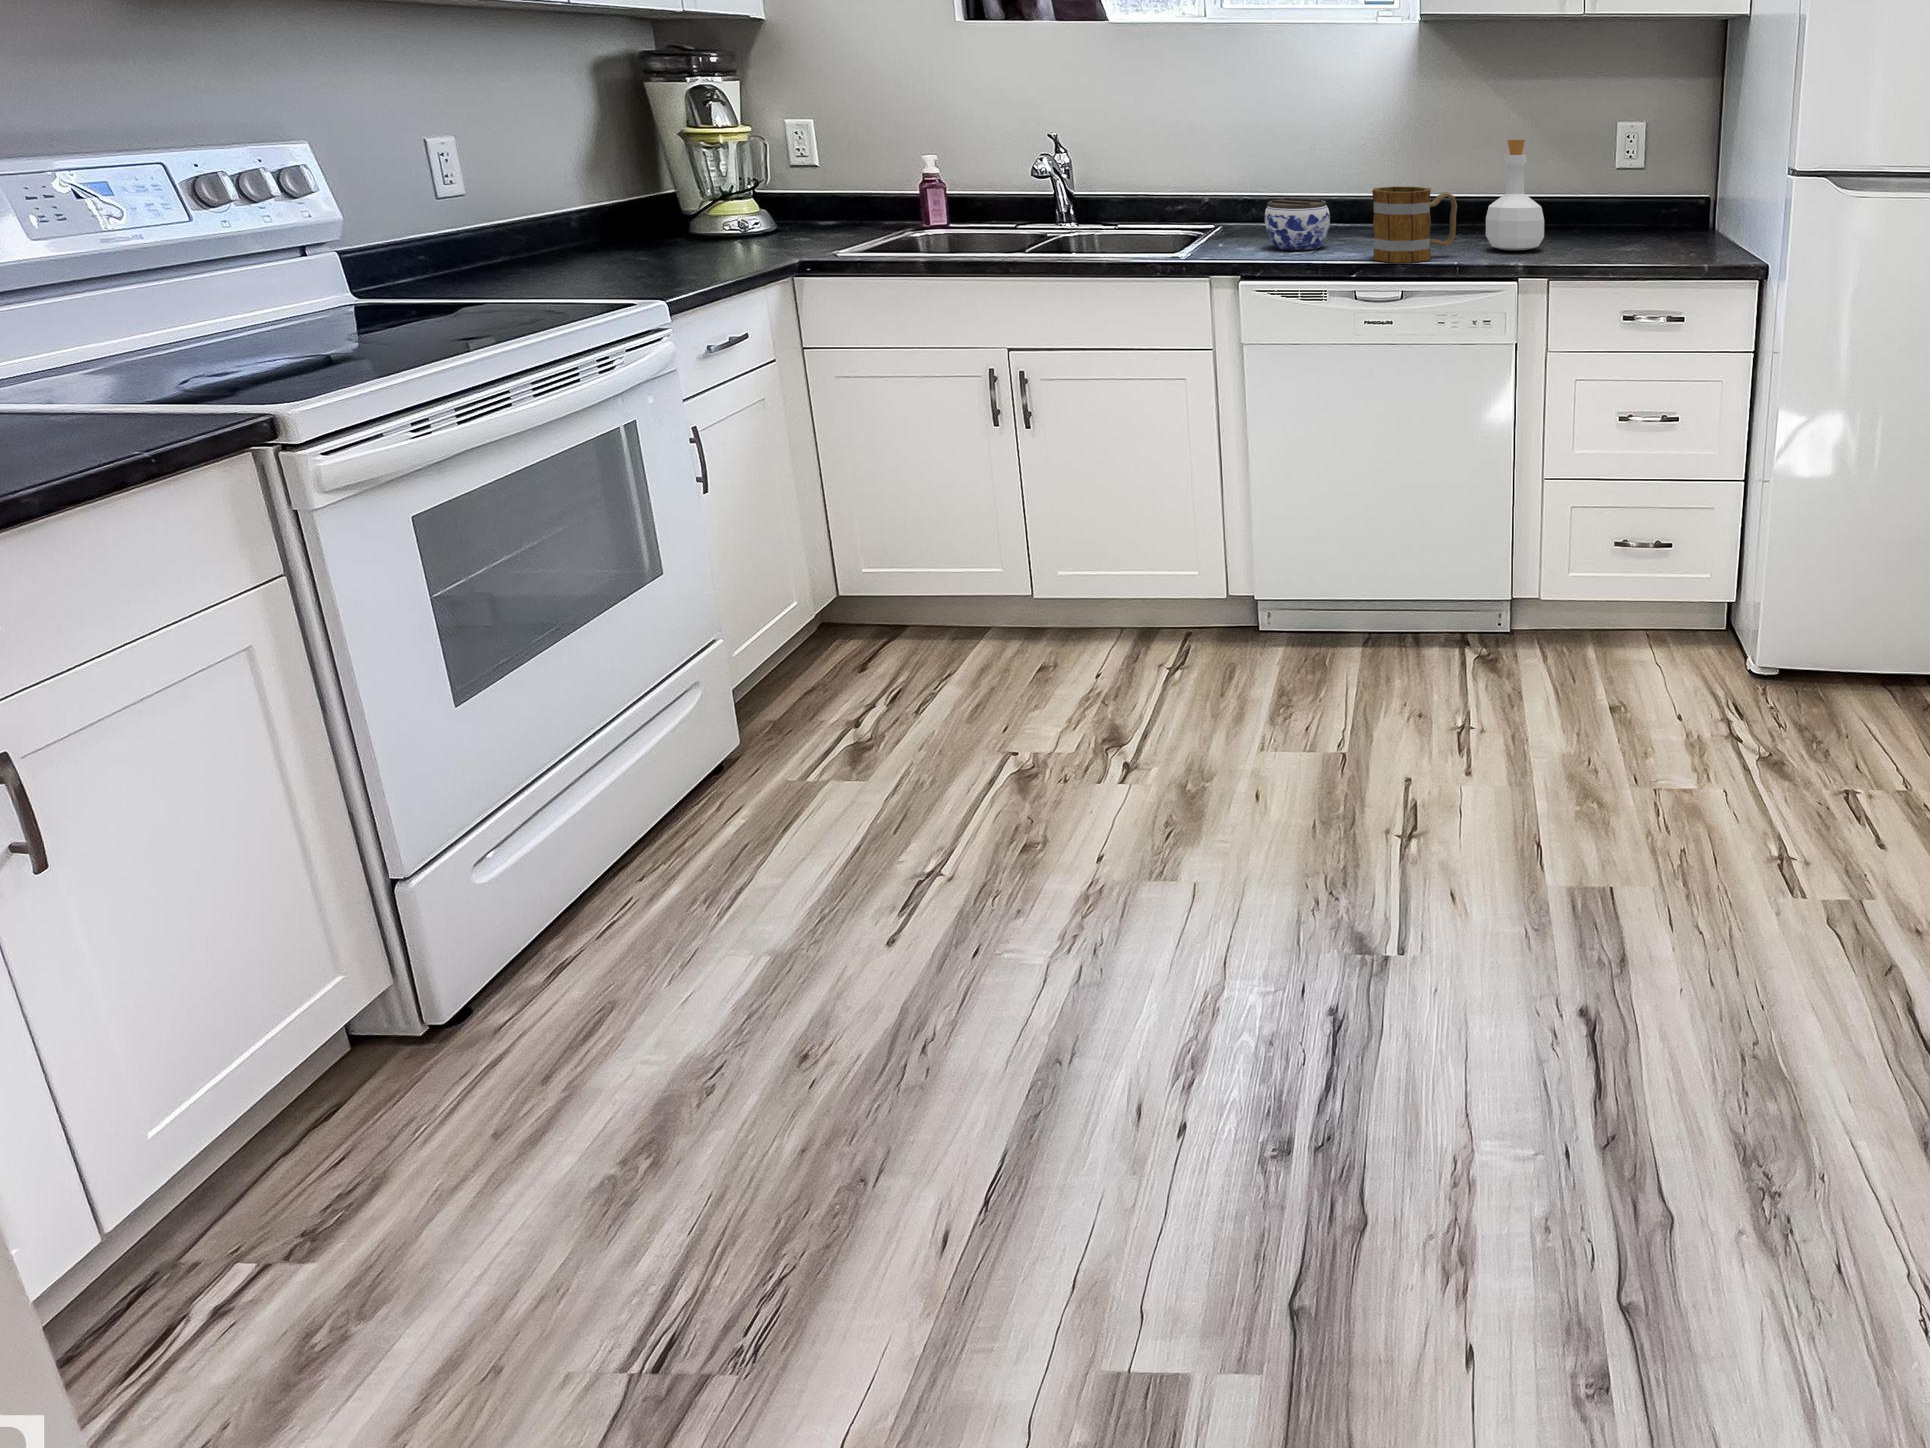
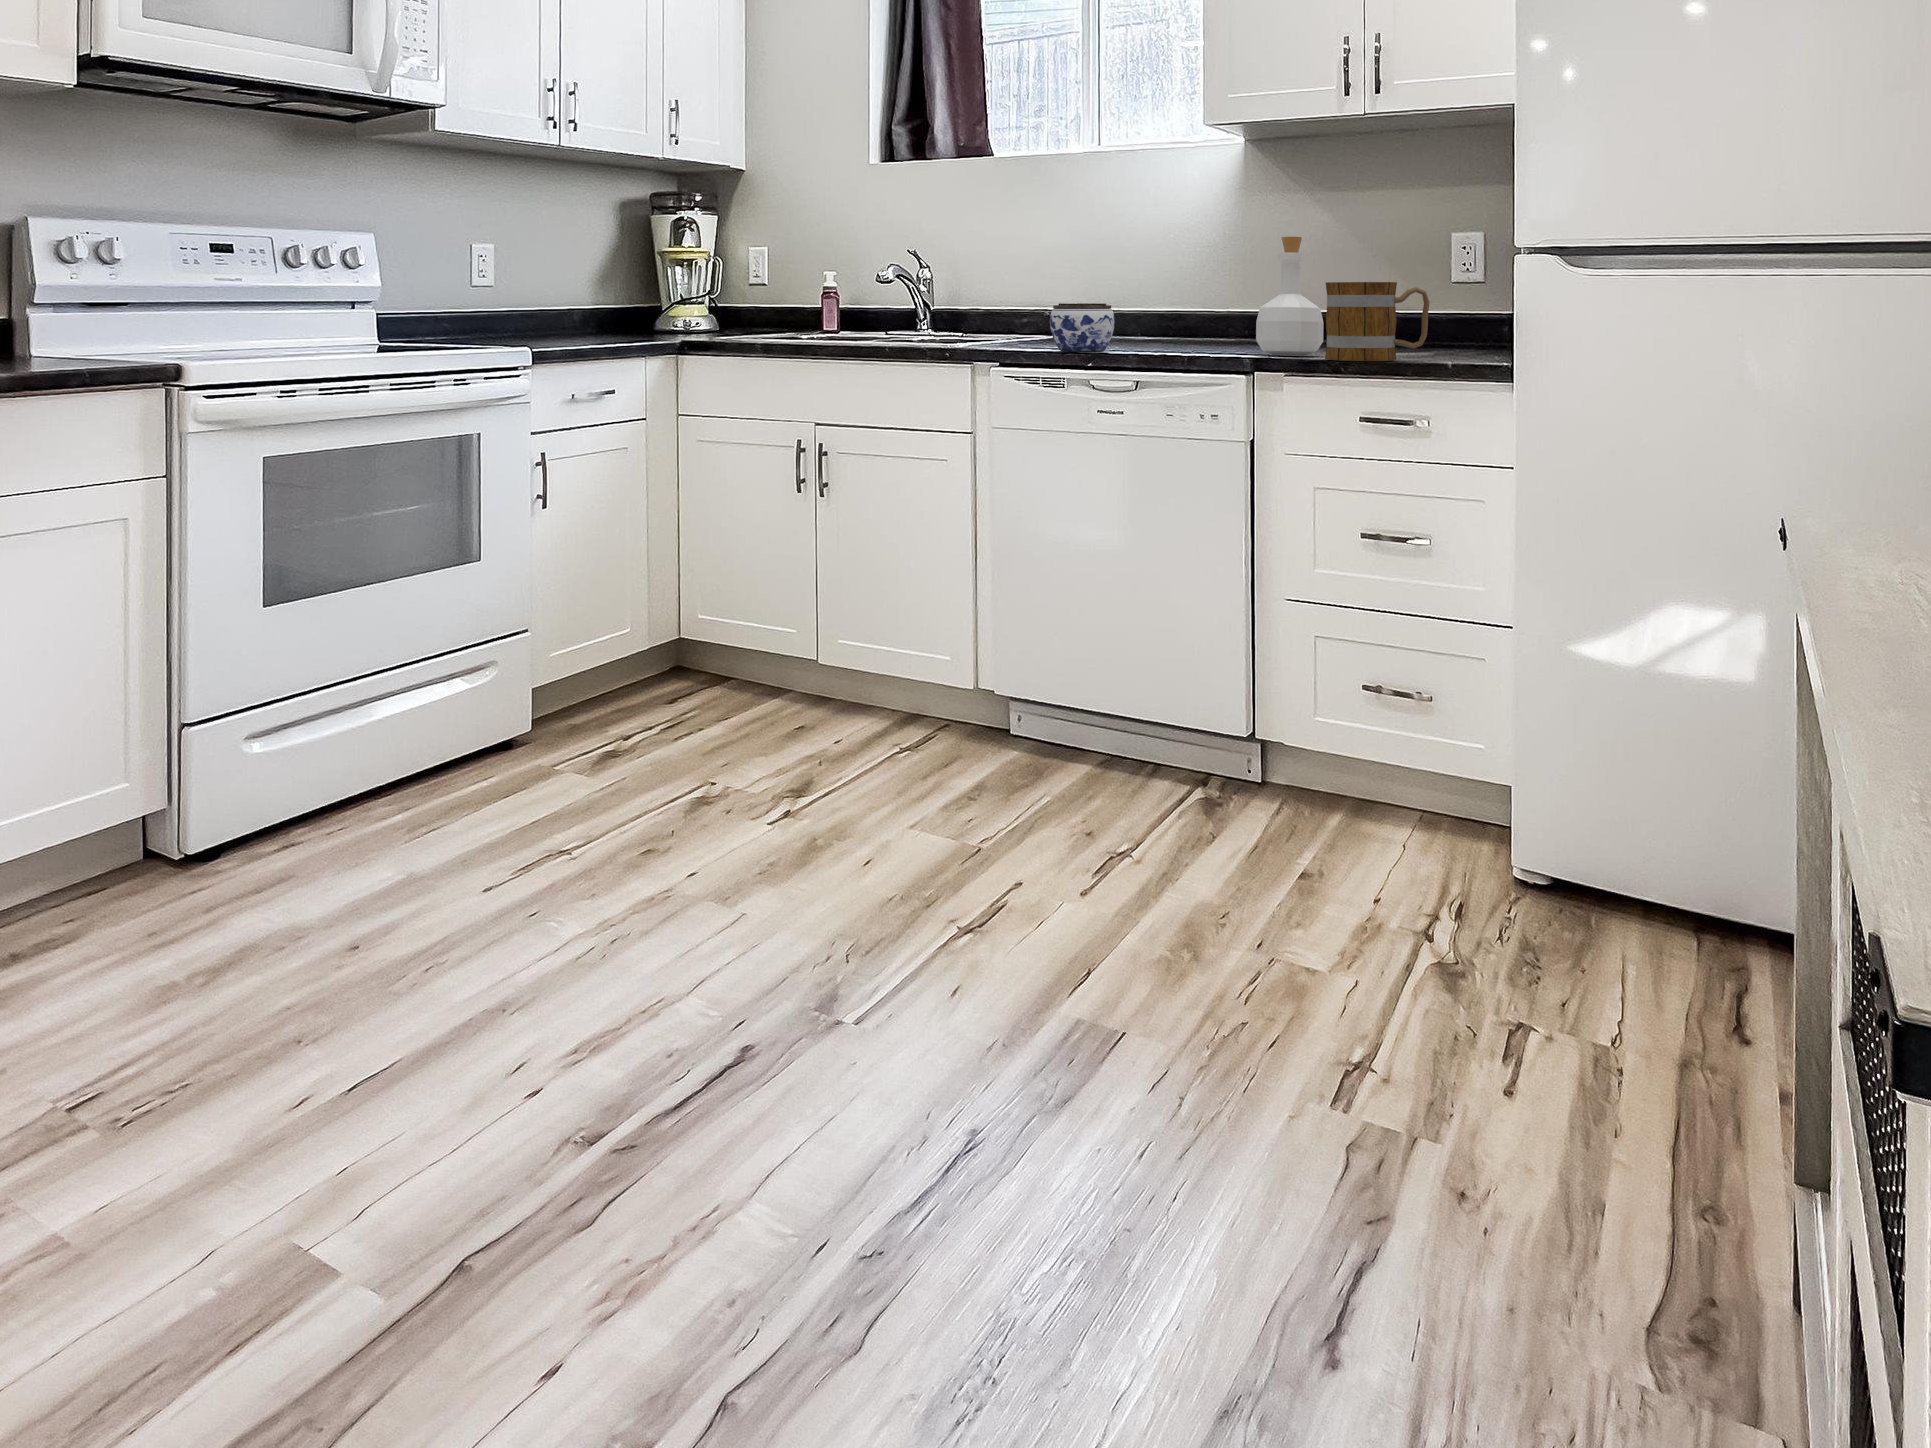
mug: present [1372,187,1457,263] -> present [1325,282,1430,361]

